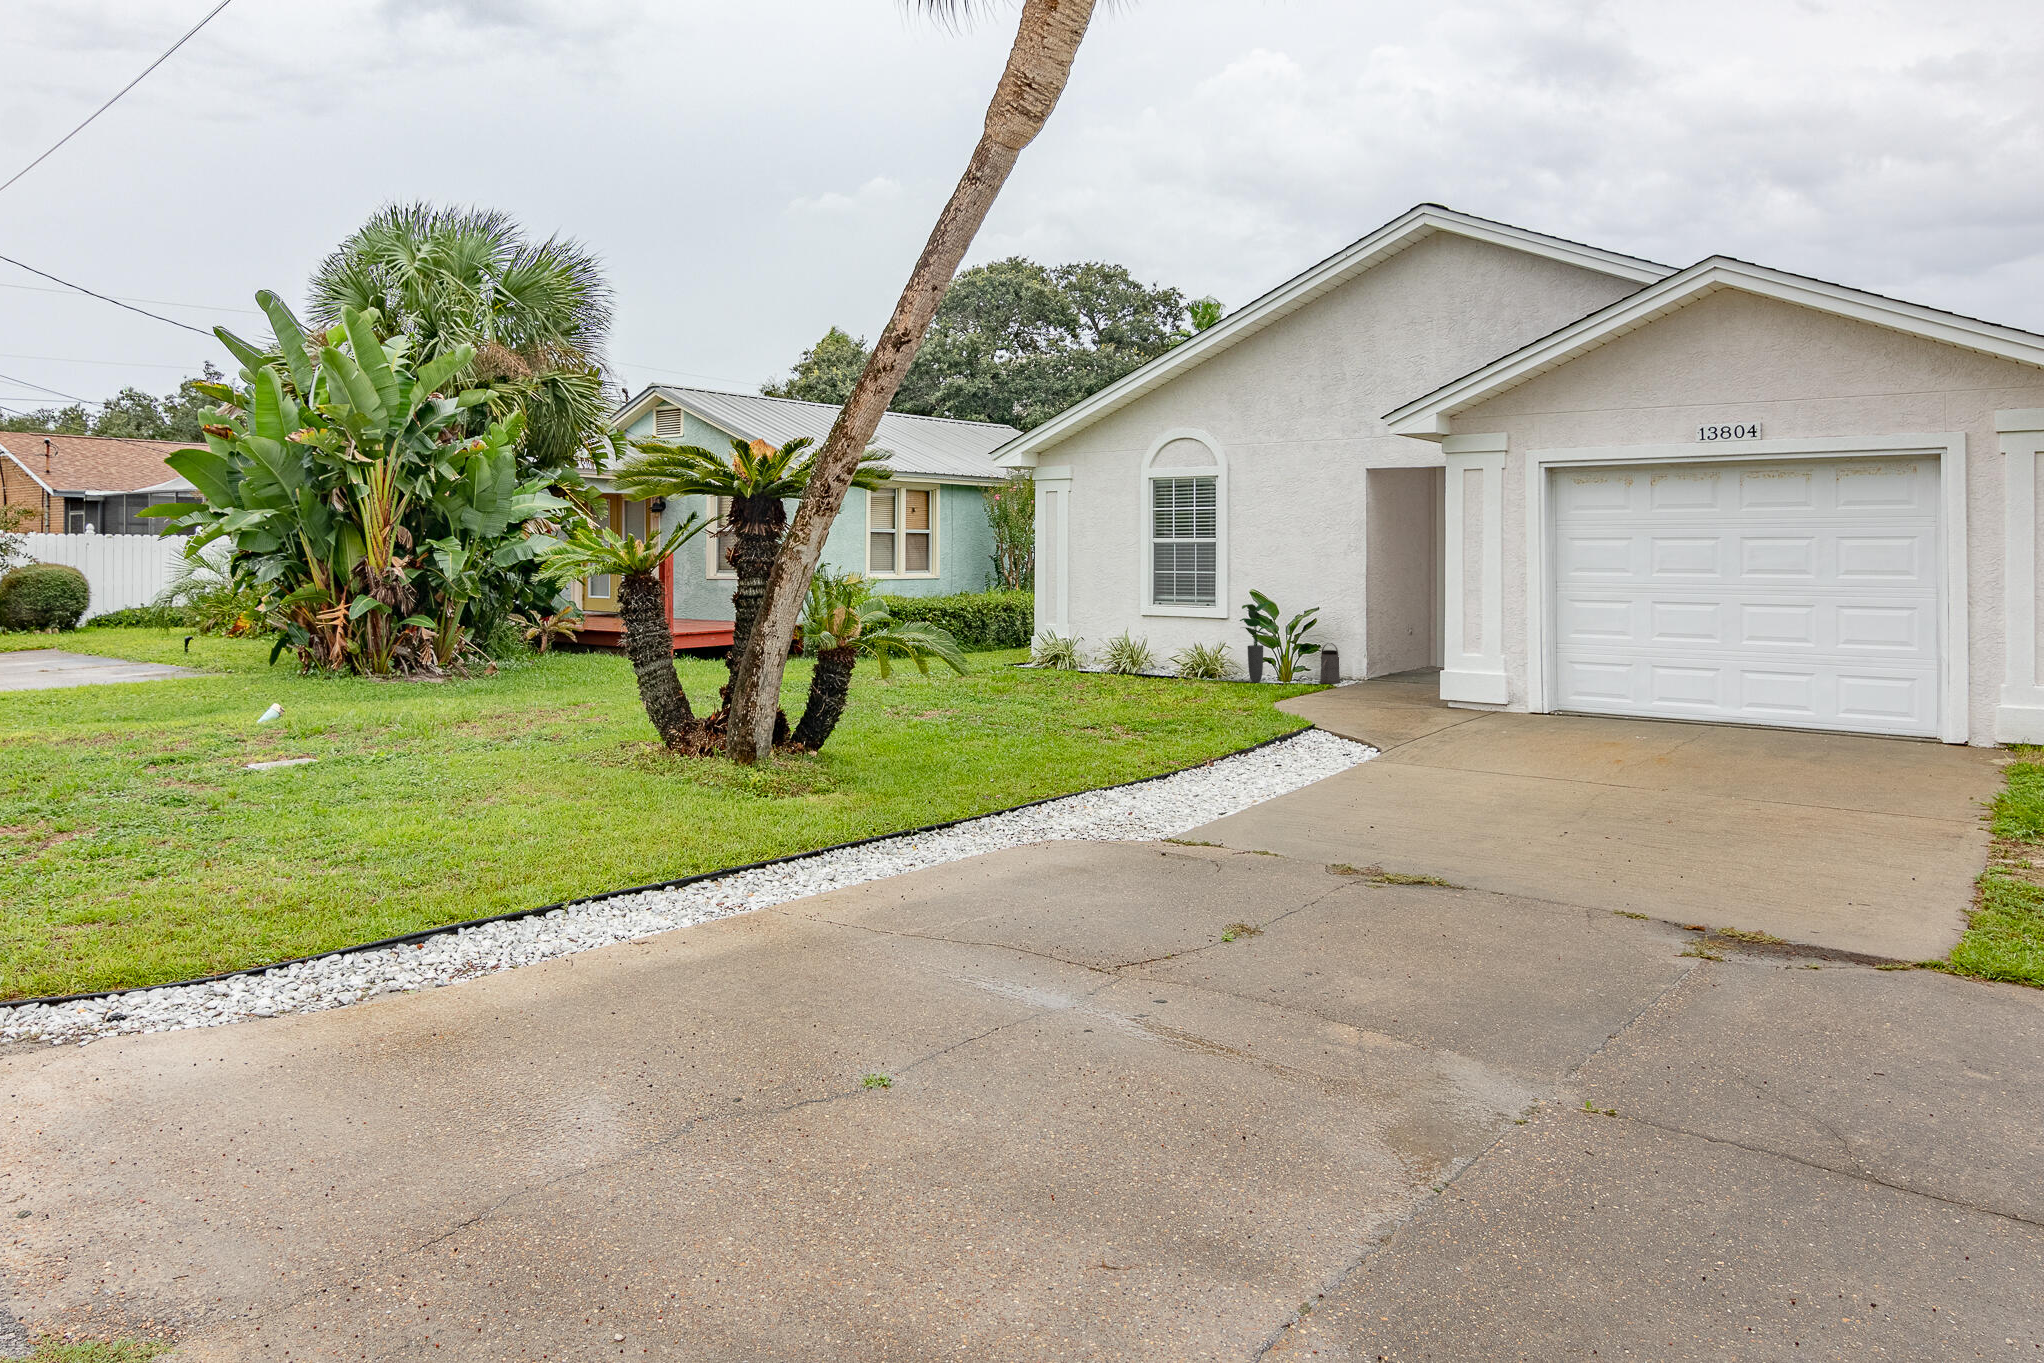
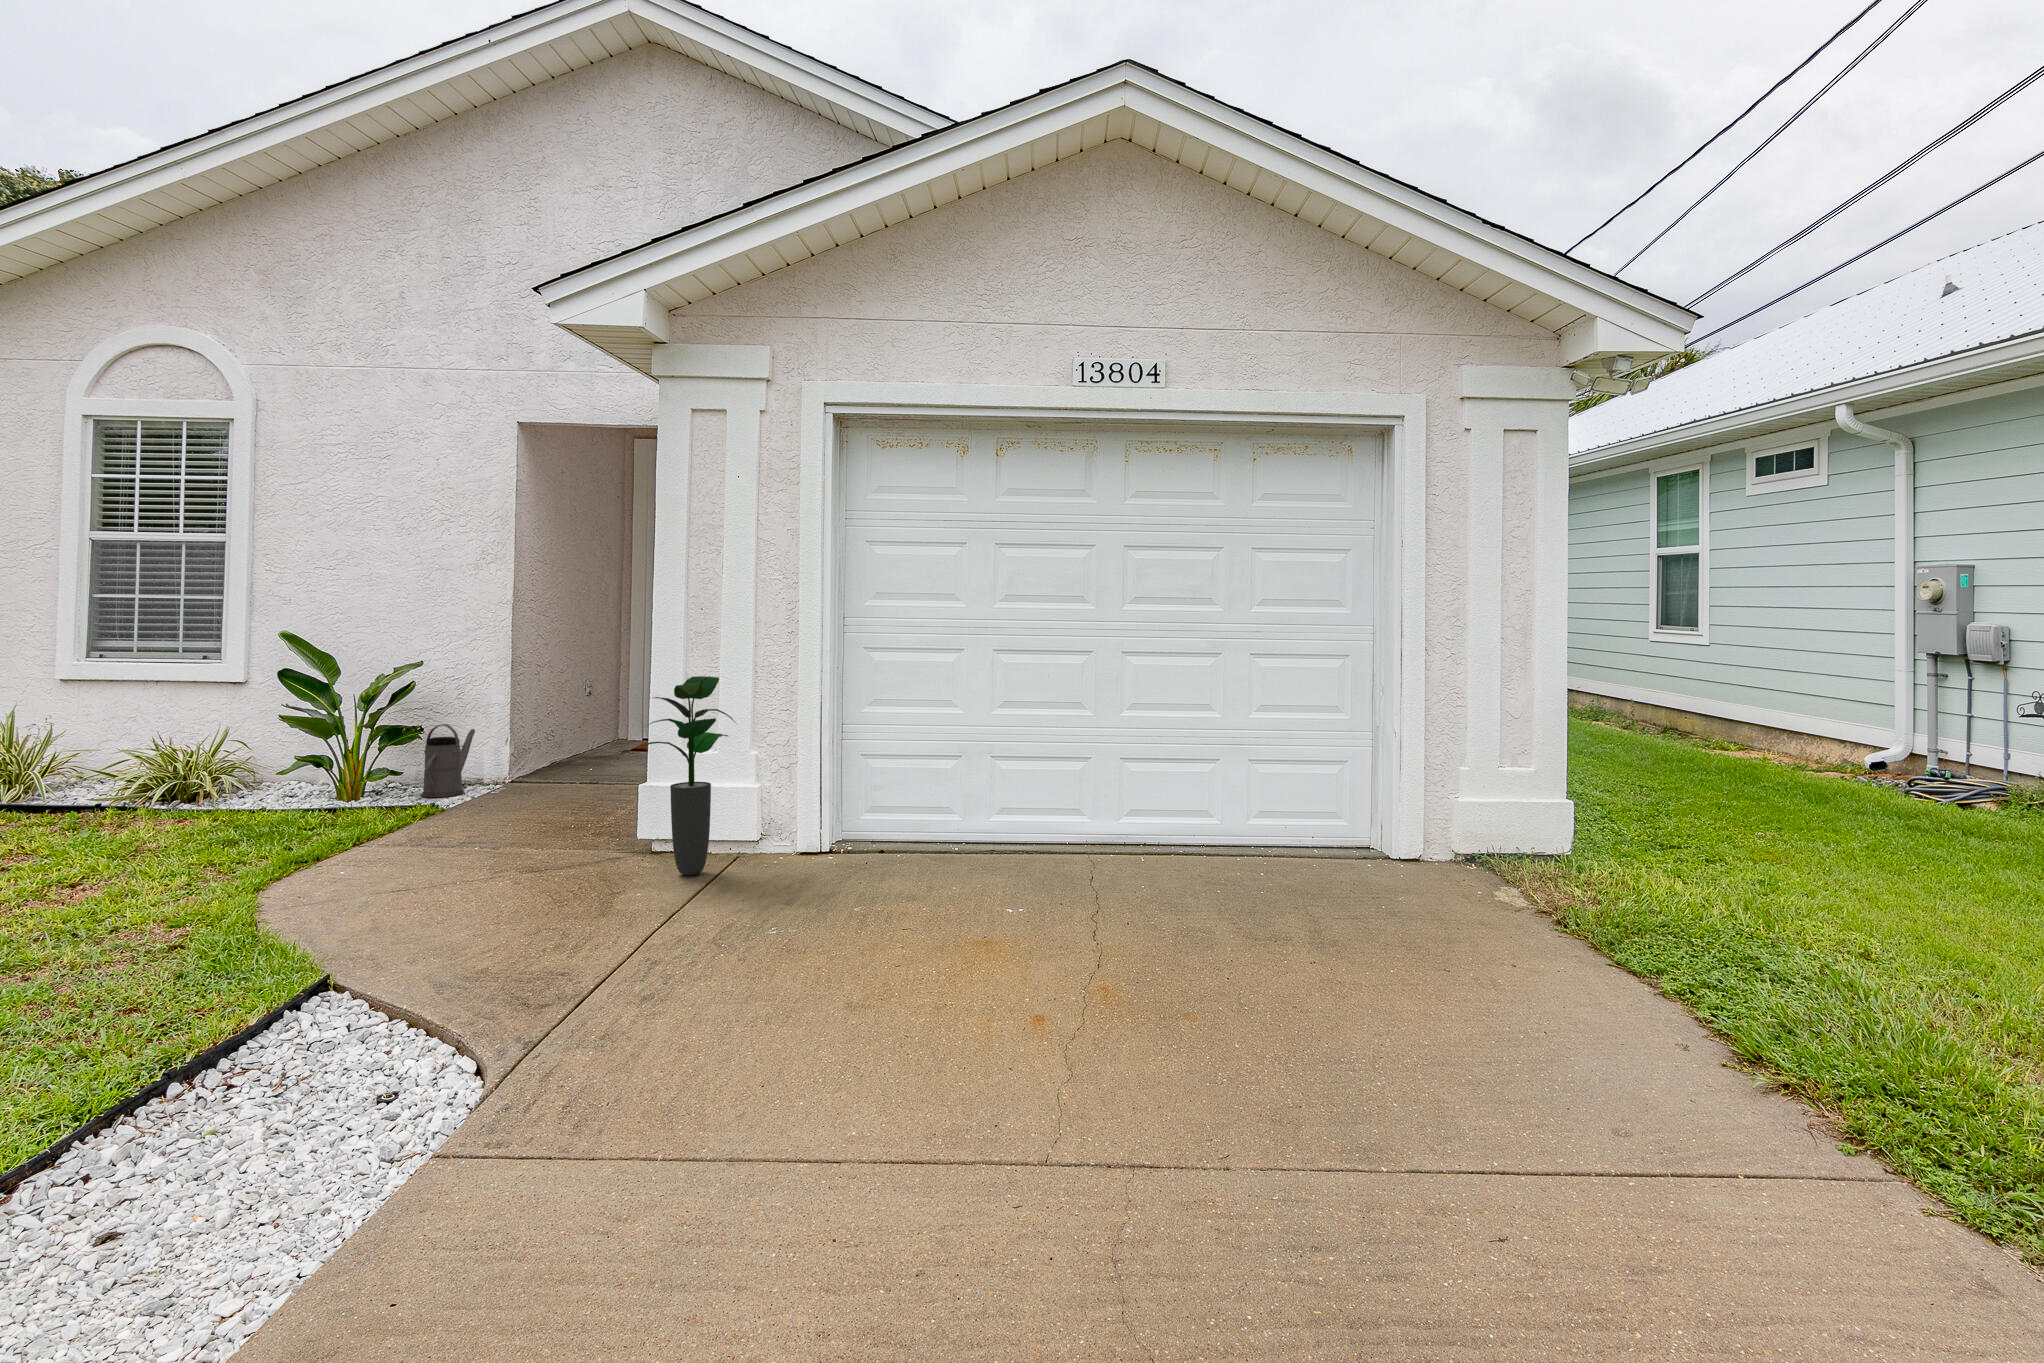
potted plant: present [1240,602,1274,682] -> present [642,676,736,875]

